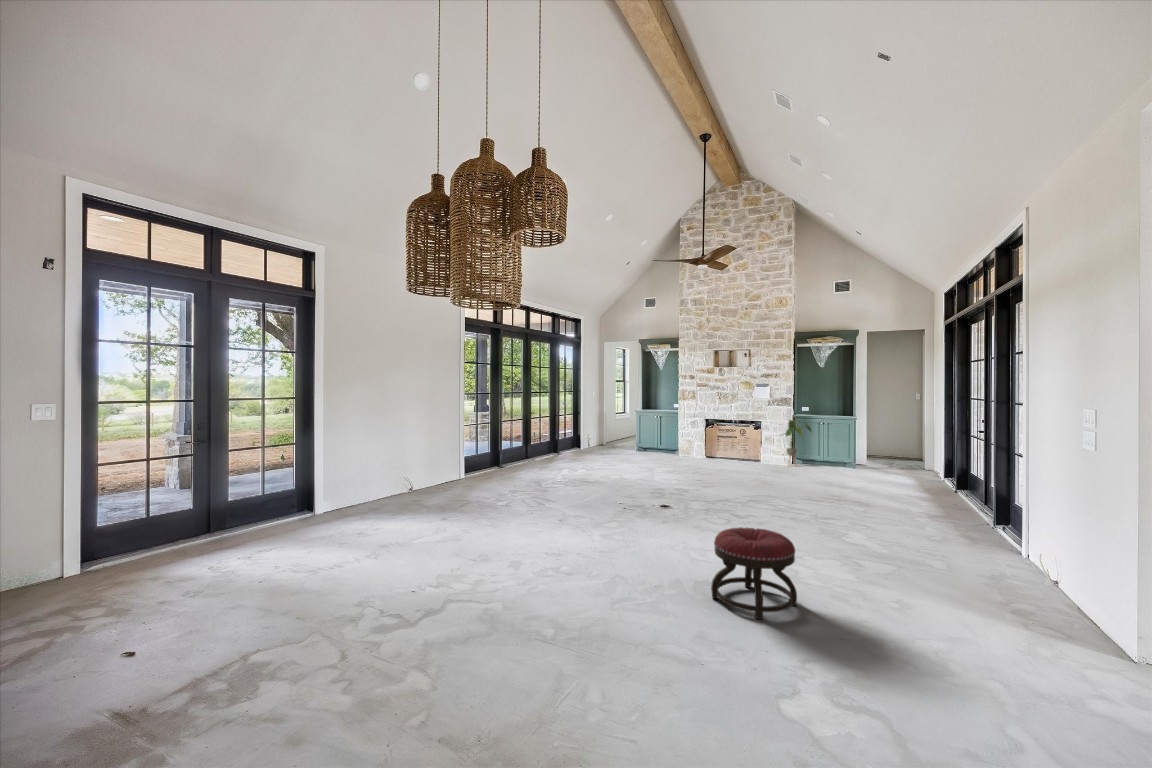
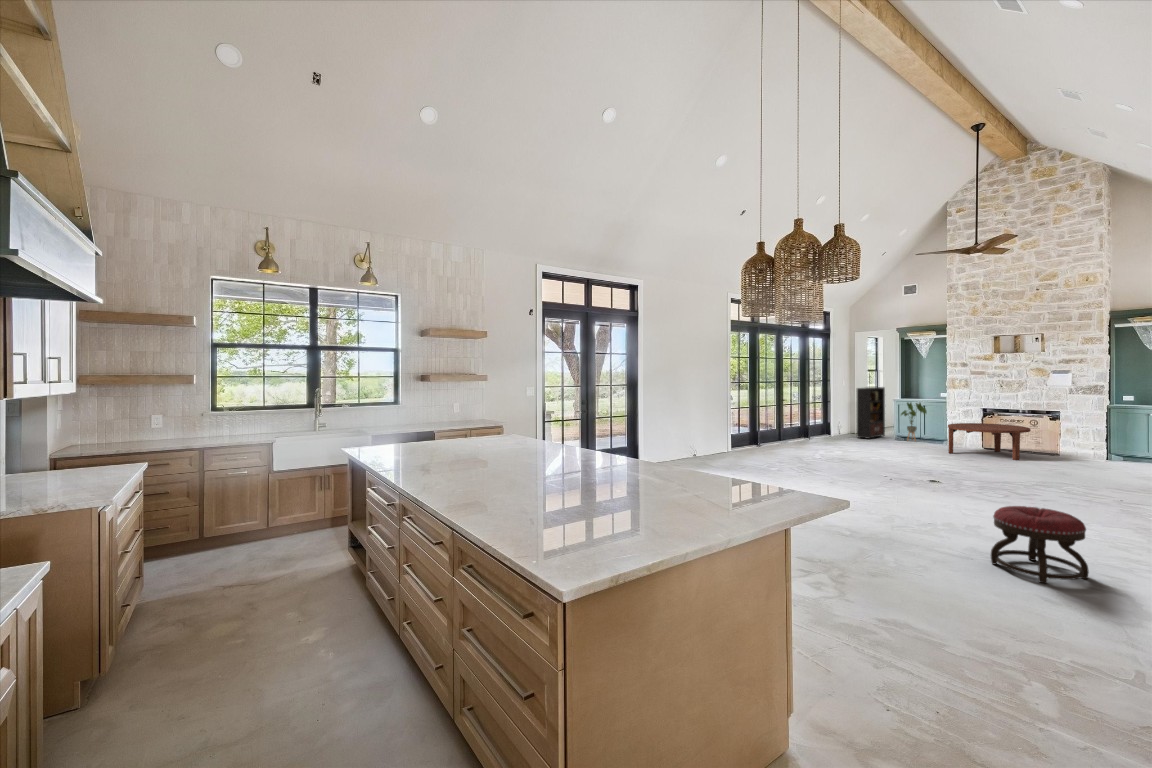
bookcase: none [602,398,627,451] -> present [857,387,885,439]
house plant: present [785,420,812,465] -> present [901,402,927,441]
coffee table: none [678,433,741,468] -> present [948,423,1031,460]

